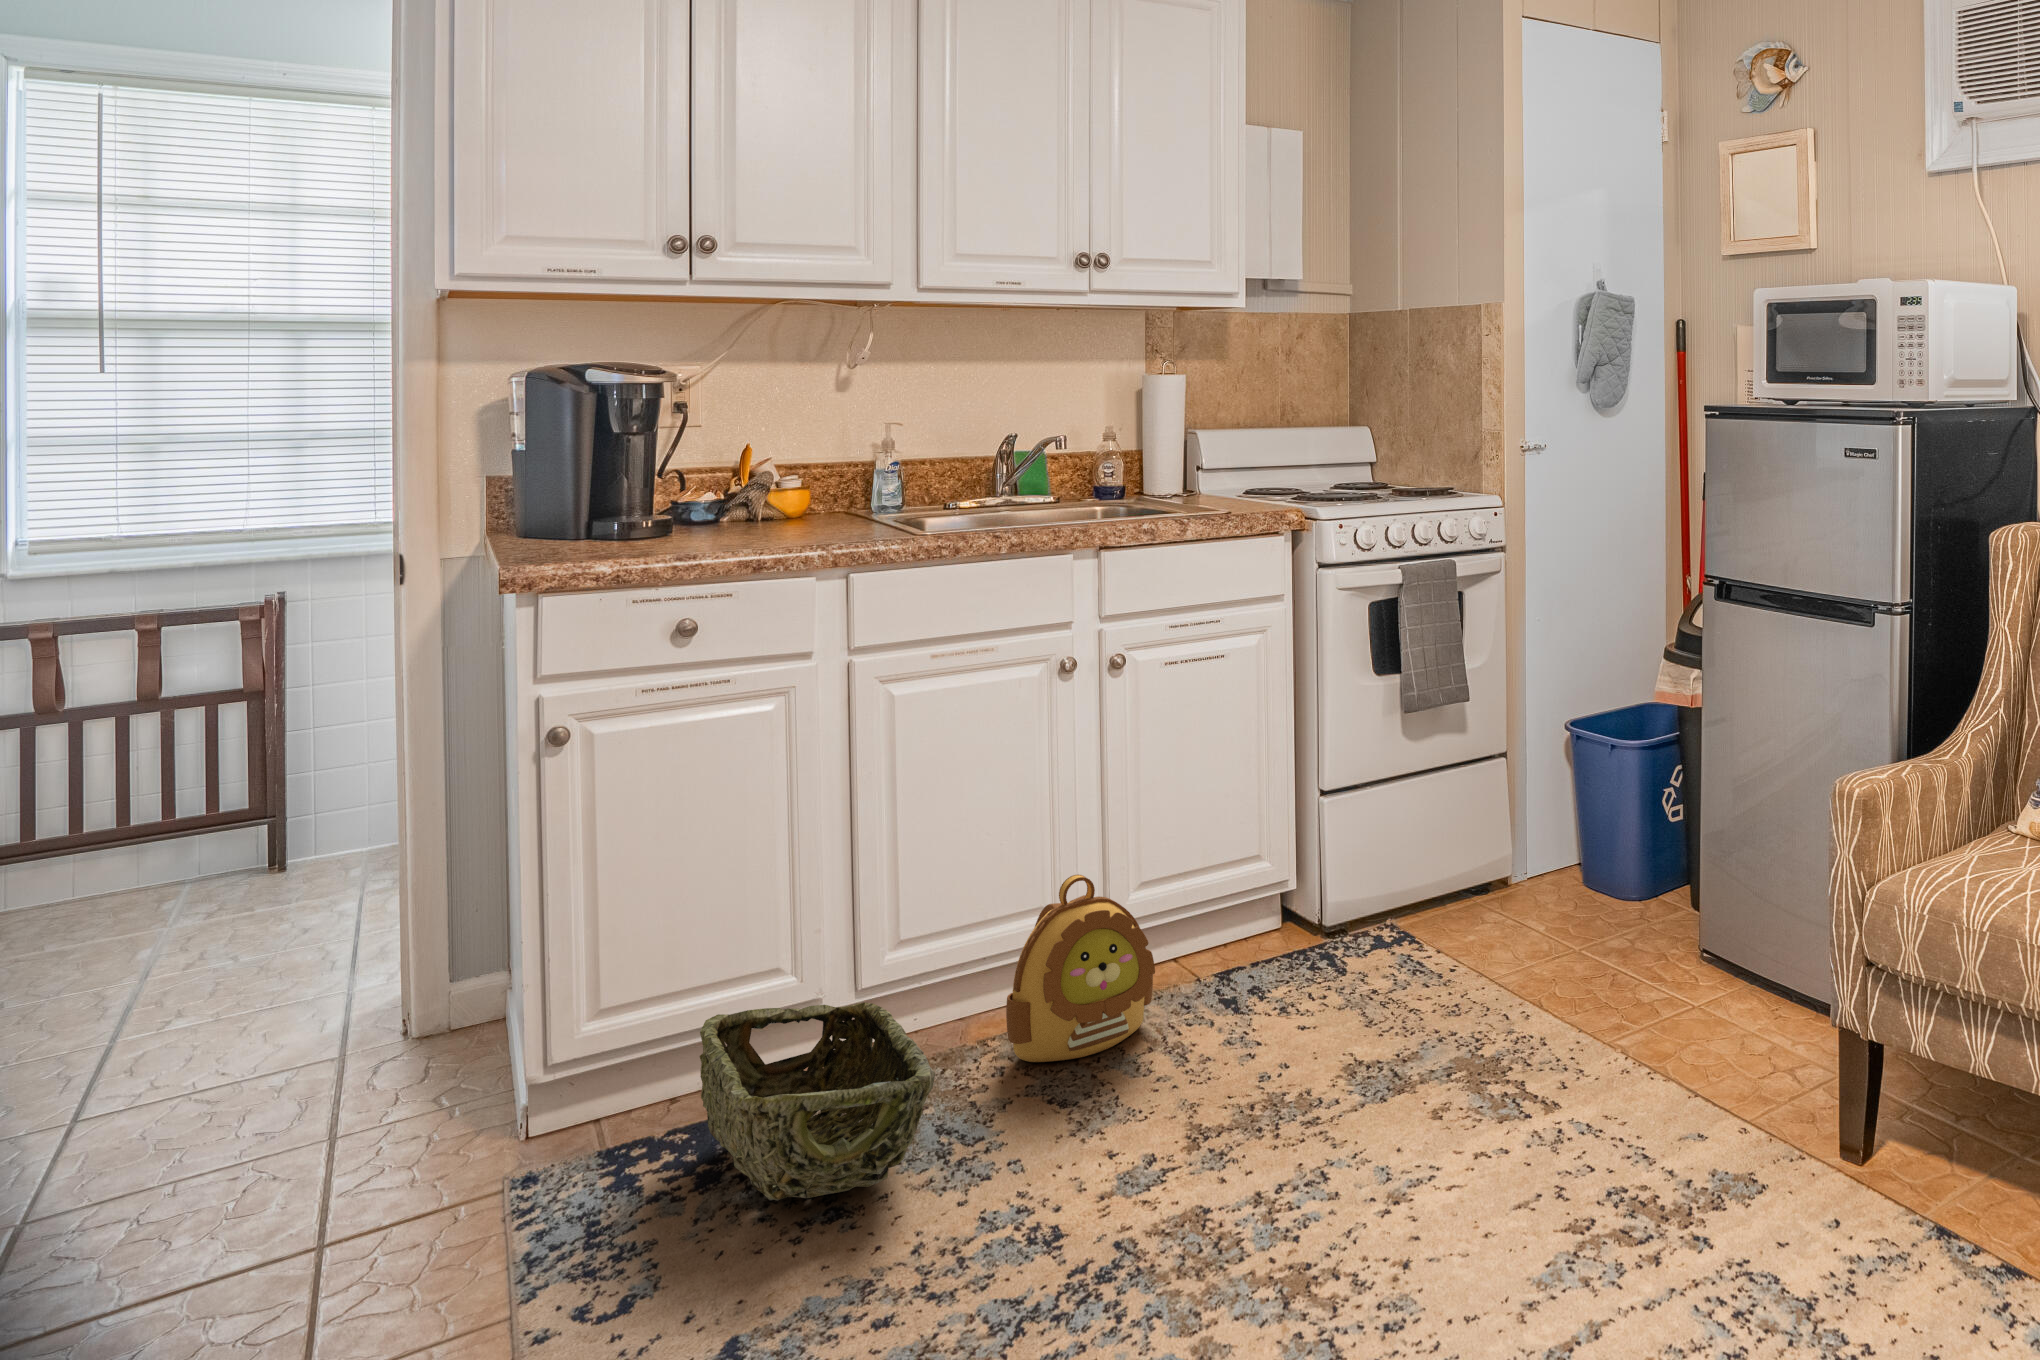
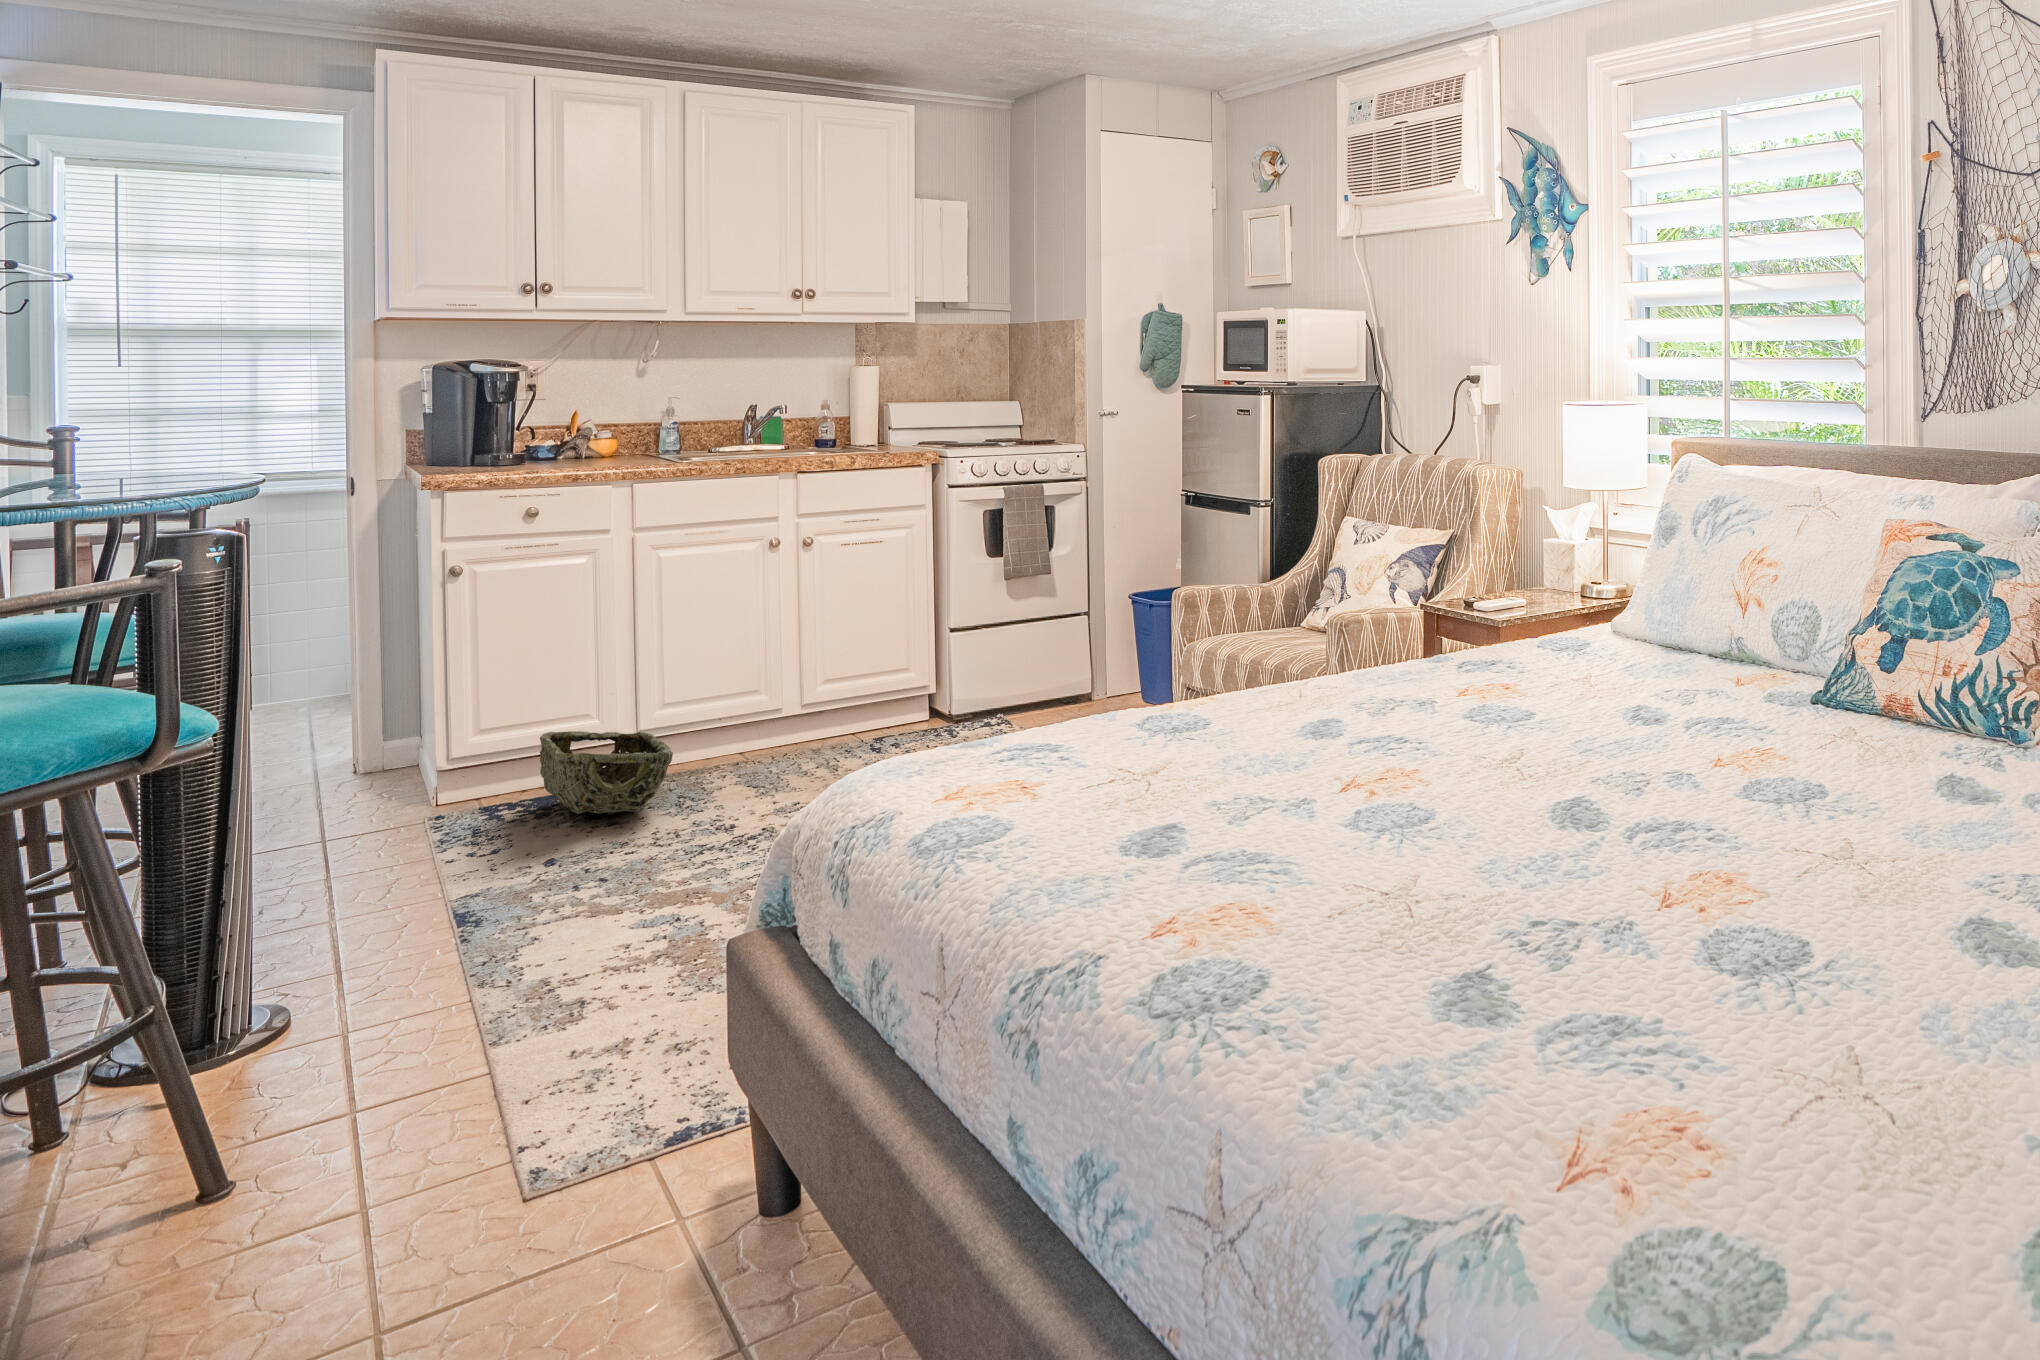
backpack: present [1006,875,1155,1062] -> none [728,665,824,771]

